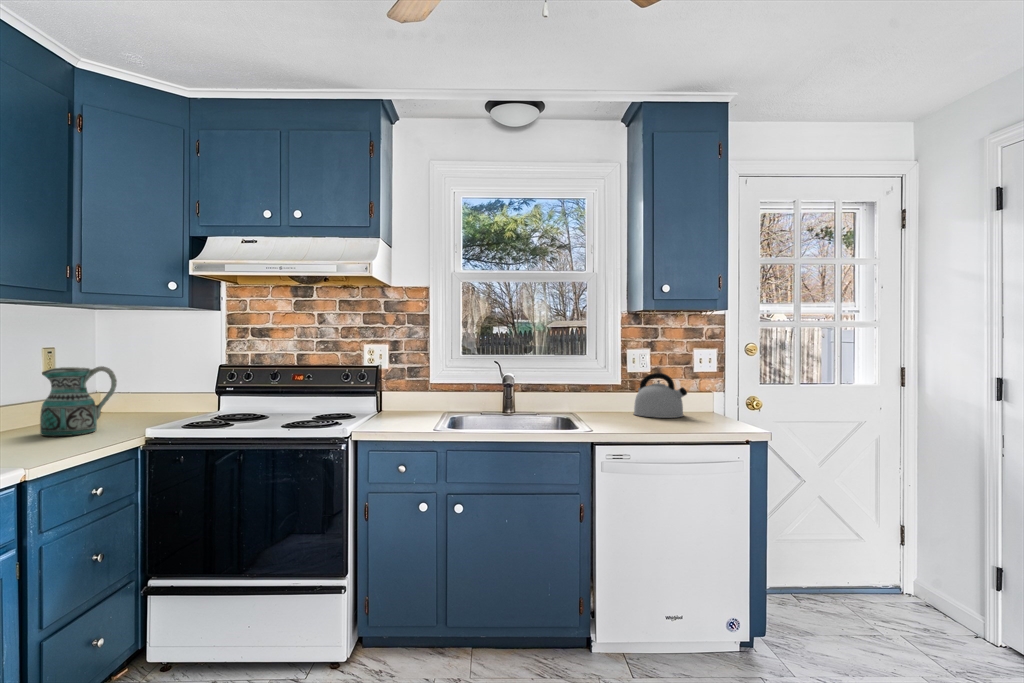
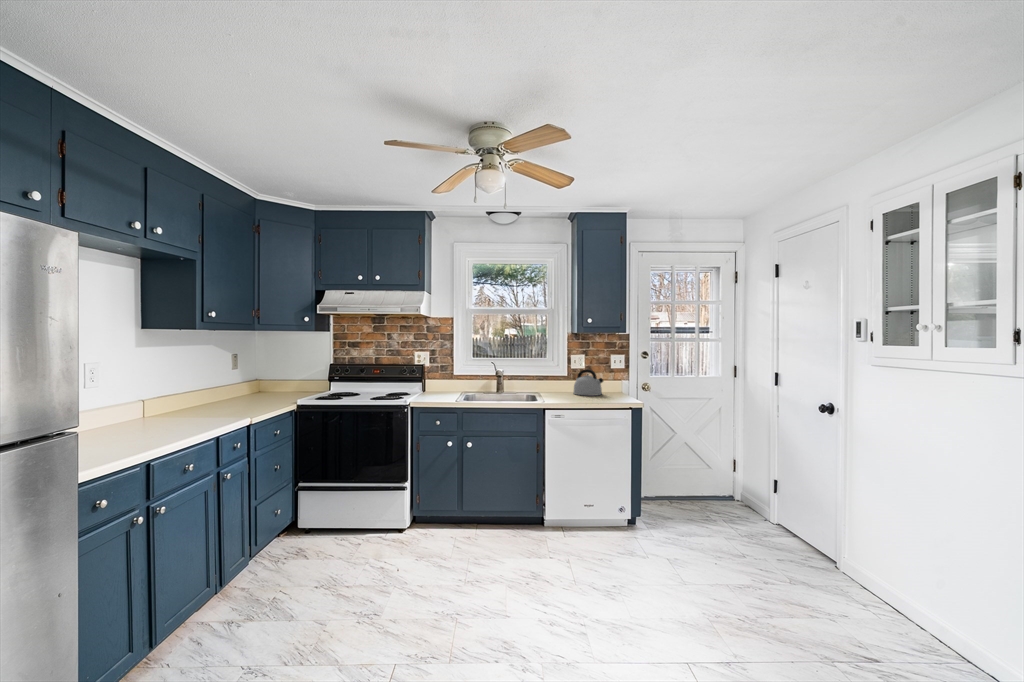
ceramic pitcher: present [40,366,117,436] -> none [243,366,281,404]

